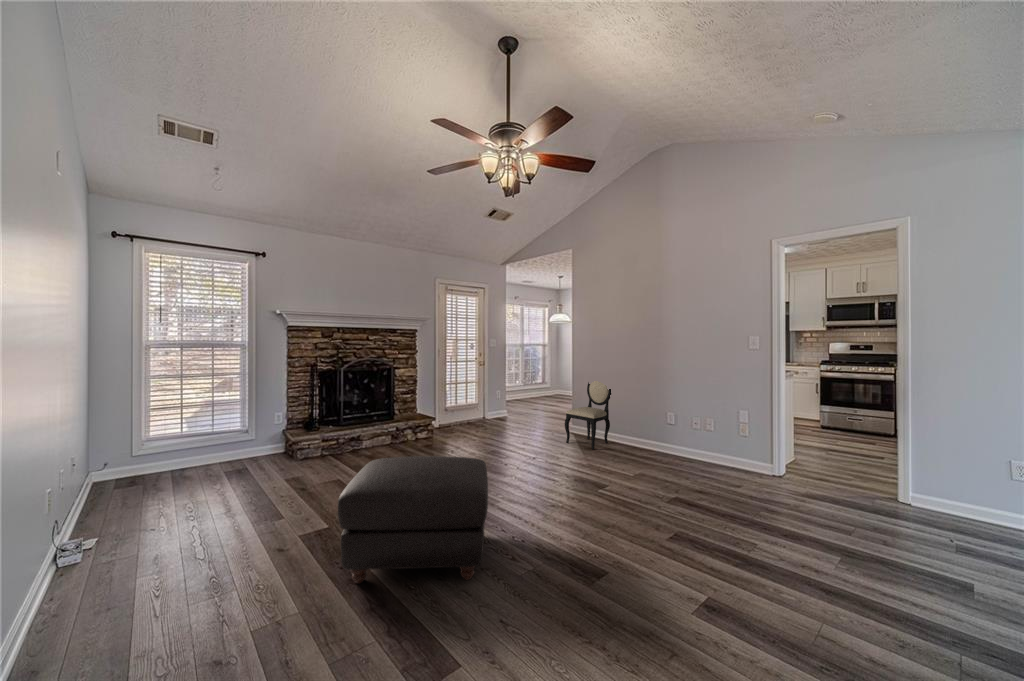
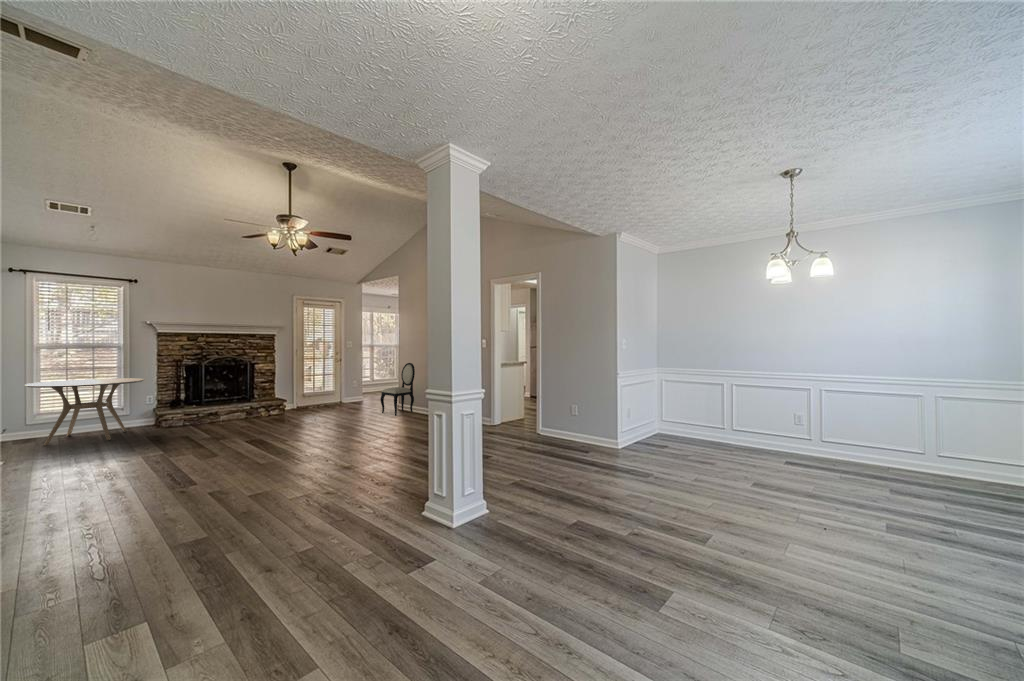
dining table: none [128,389,279,493] -> present [25,378,144,445]
ottoman: present [338,456,488,583] -> none [151,406,263,468]

